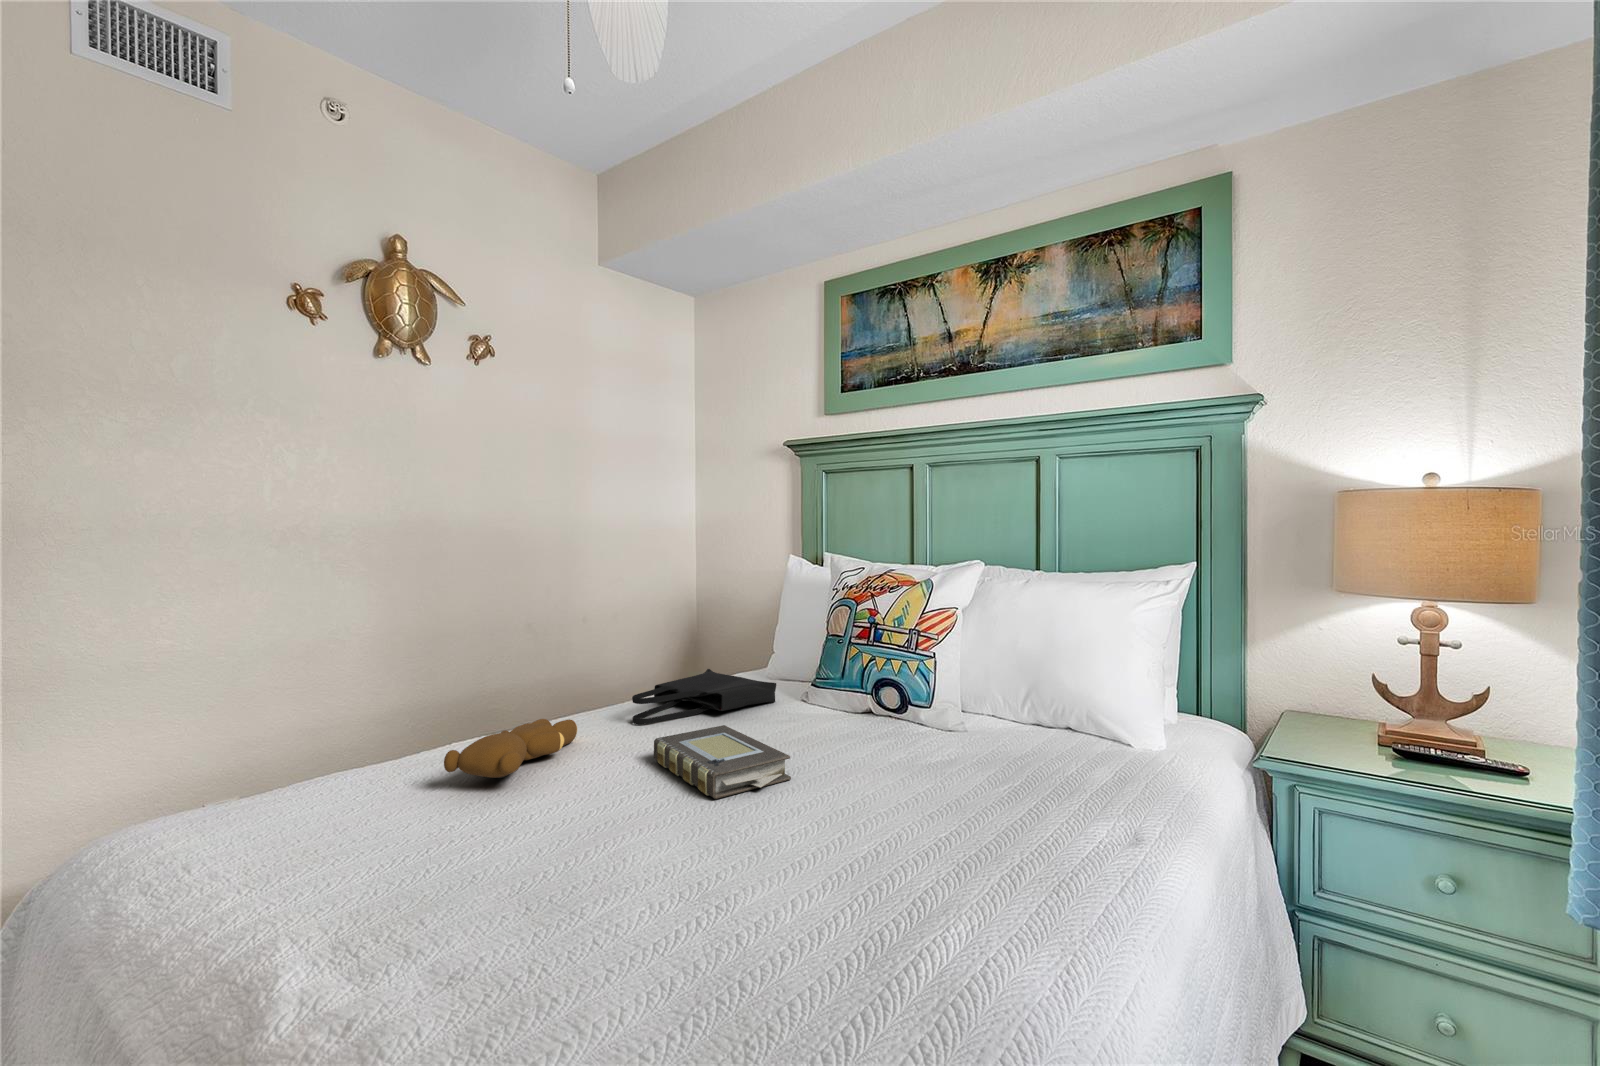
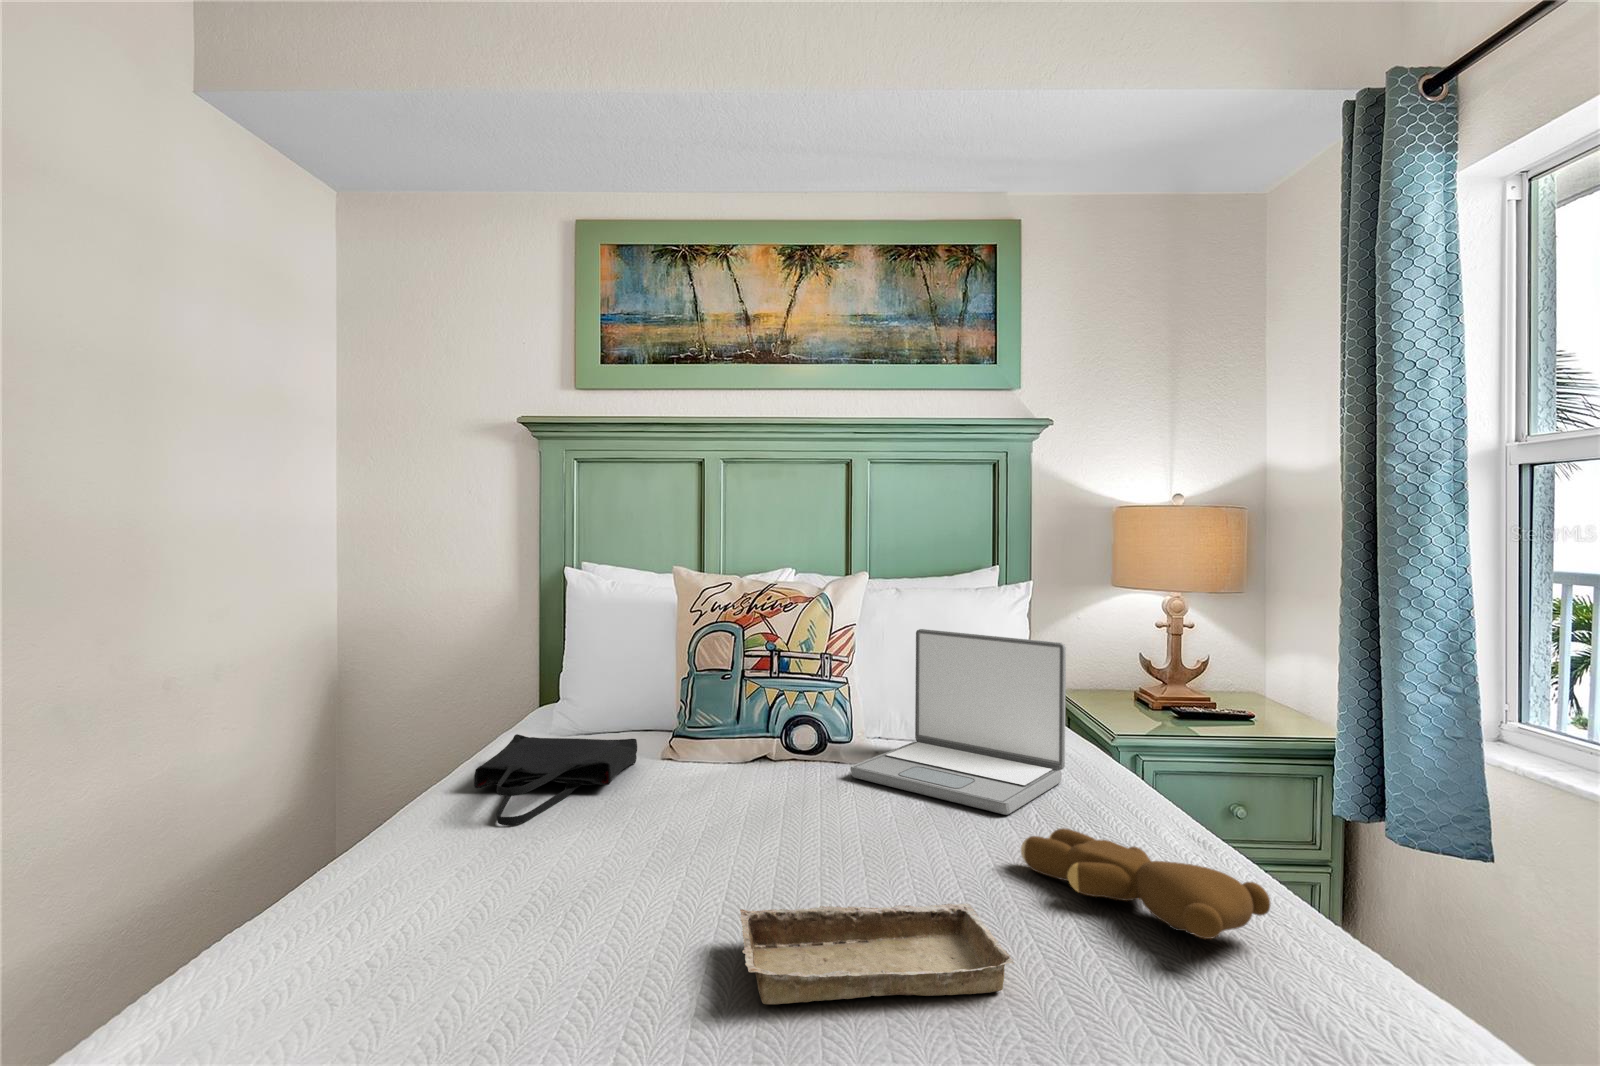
laptop: none [907,613,1115,799] -> present [851,629,1066,815]
teddy bear: present [444,719,577,778] -> present [1021,828,1270,939]
book: present [654,725,791,799] -> none [628,799,818,884]
tray: none [544,799,775,914] -> present [740,903,1014,1004]

